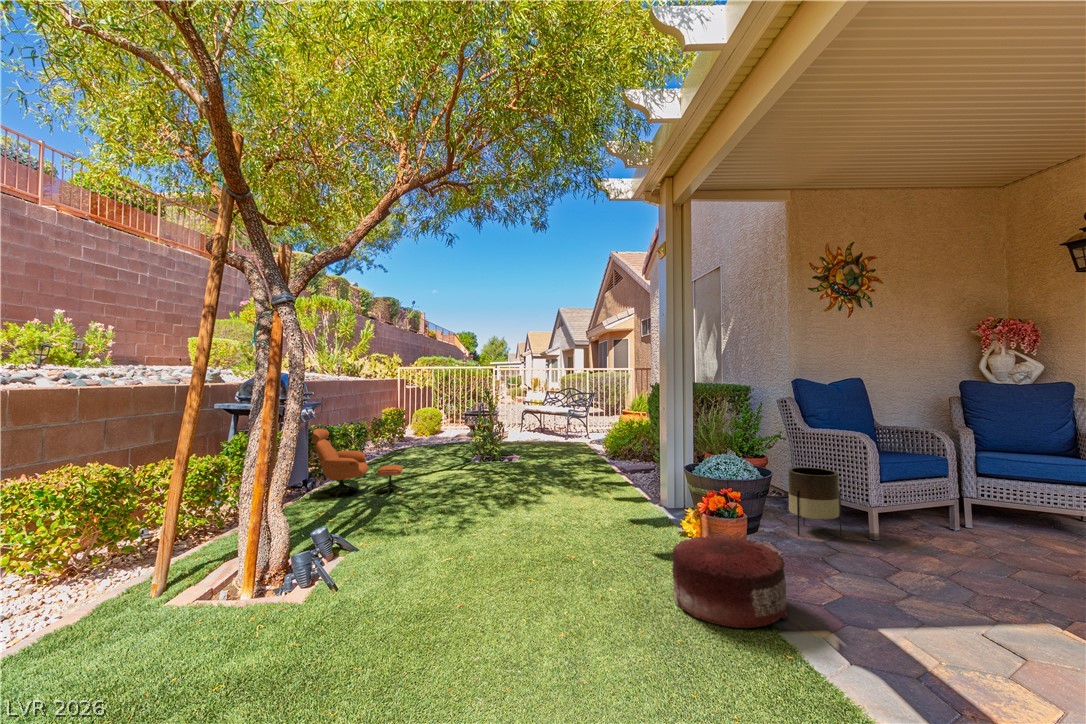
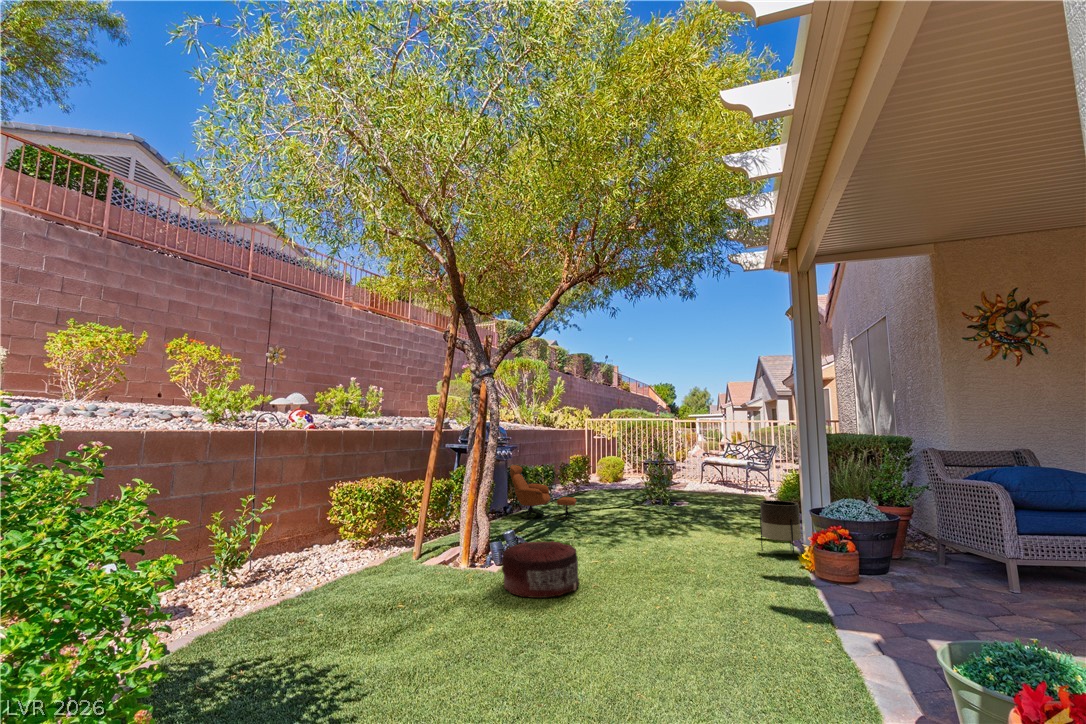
planter: present [788,467,842,536] -> present [760,500,801,557]
pouf: present [672,534,788,629] -> present [502,541,579,598]

